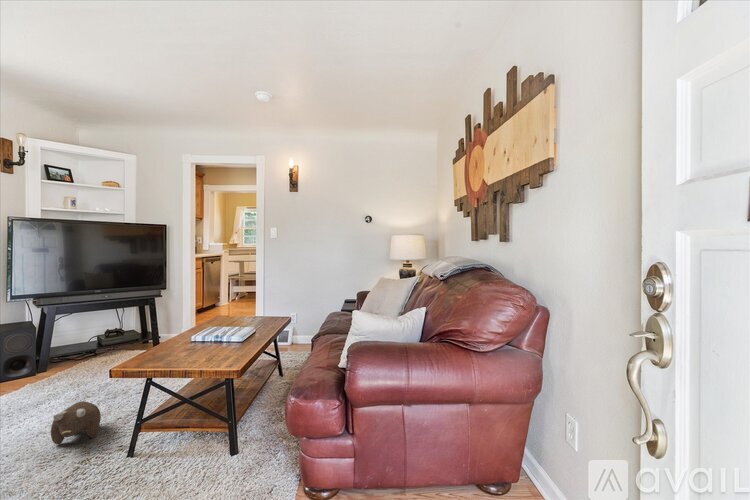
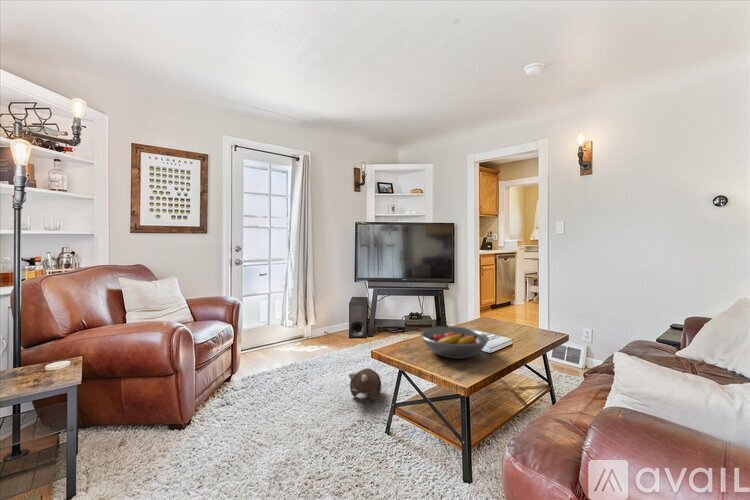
fruit bowl: none [174,325,244,353] -> present [420,326,489,359]

